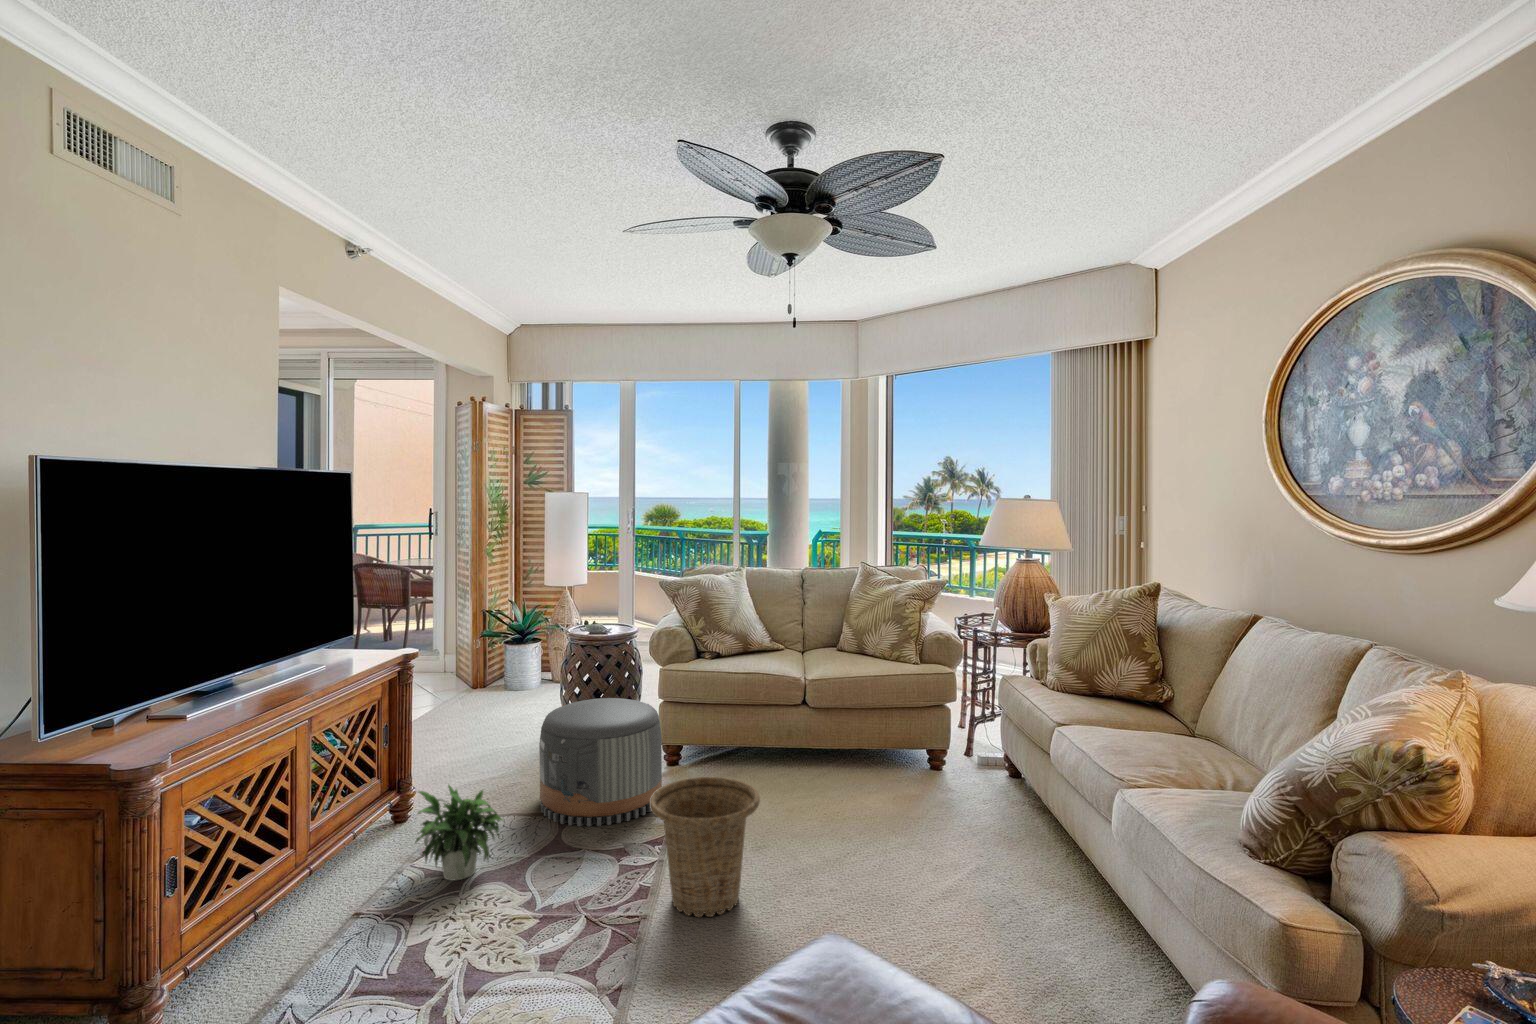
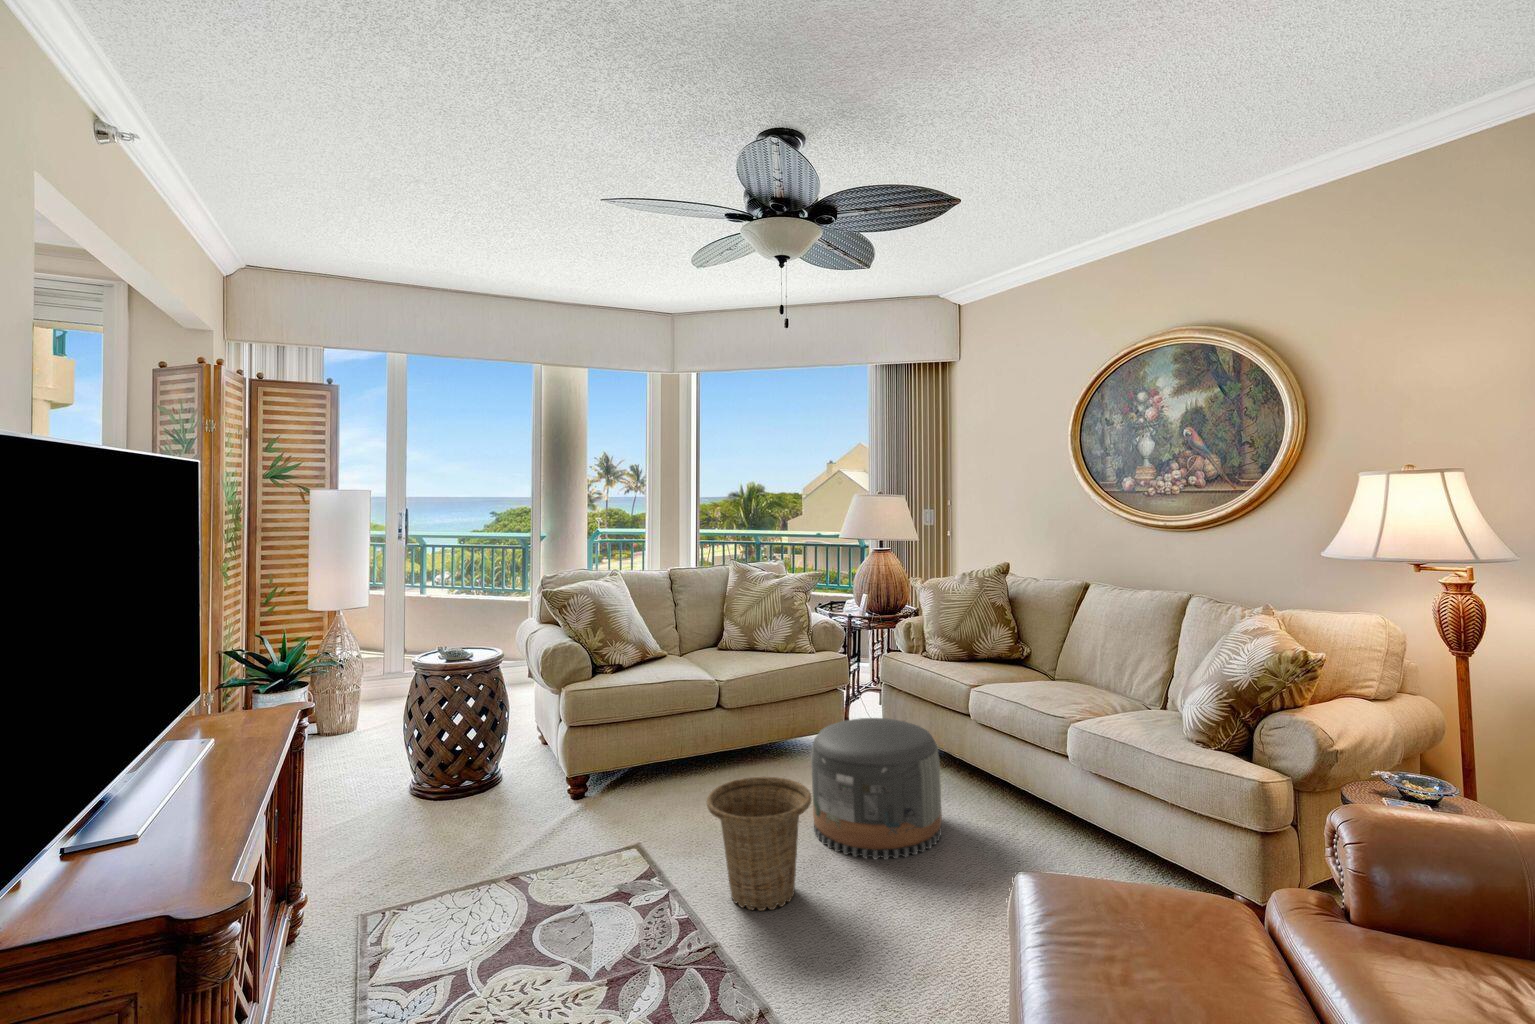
pouf: present [539,698,662,826] -> present [811,718,942,860]
potted plant: present [415,785,503,881] -> none [414,844,537,951]

